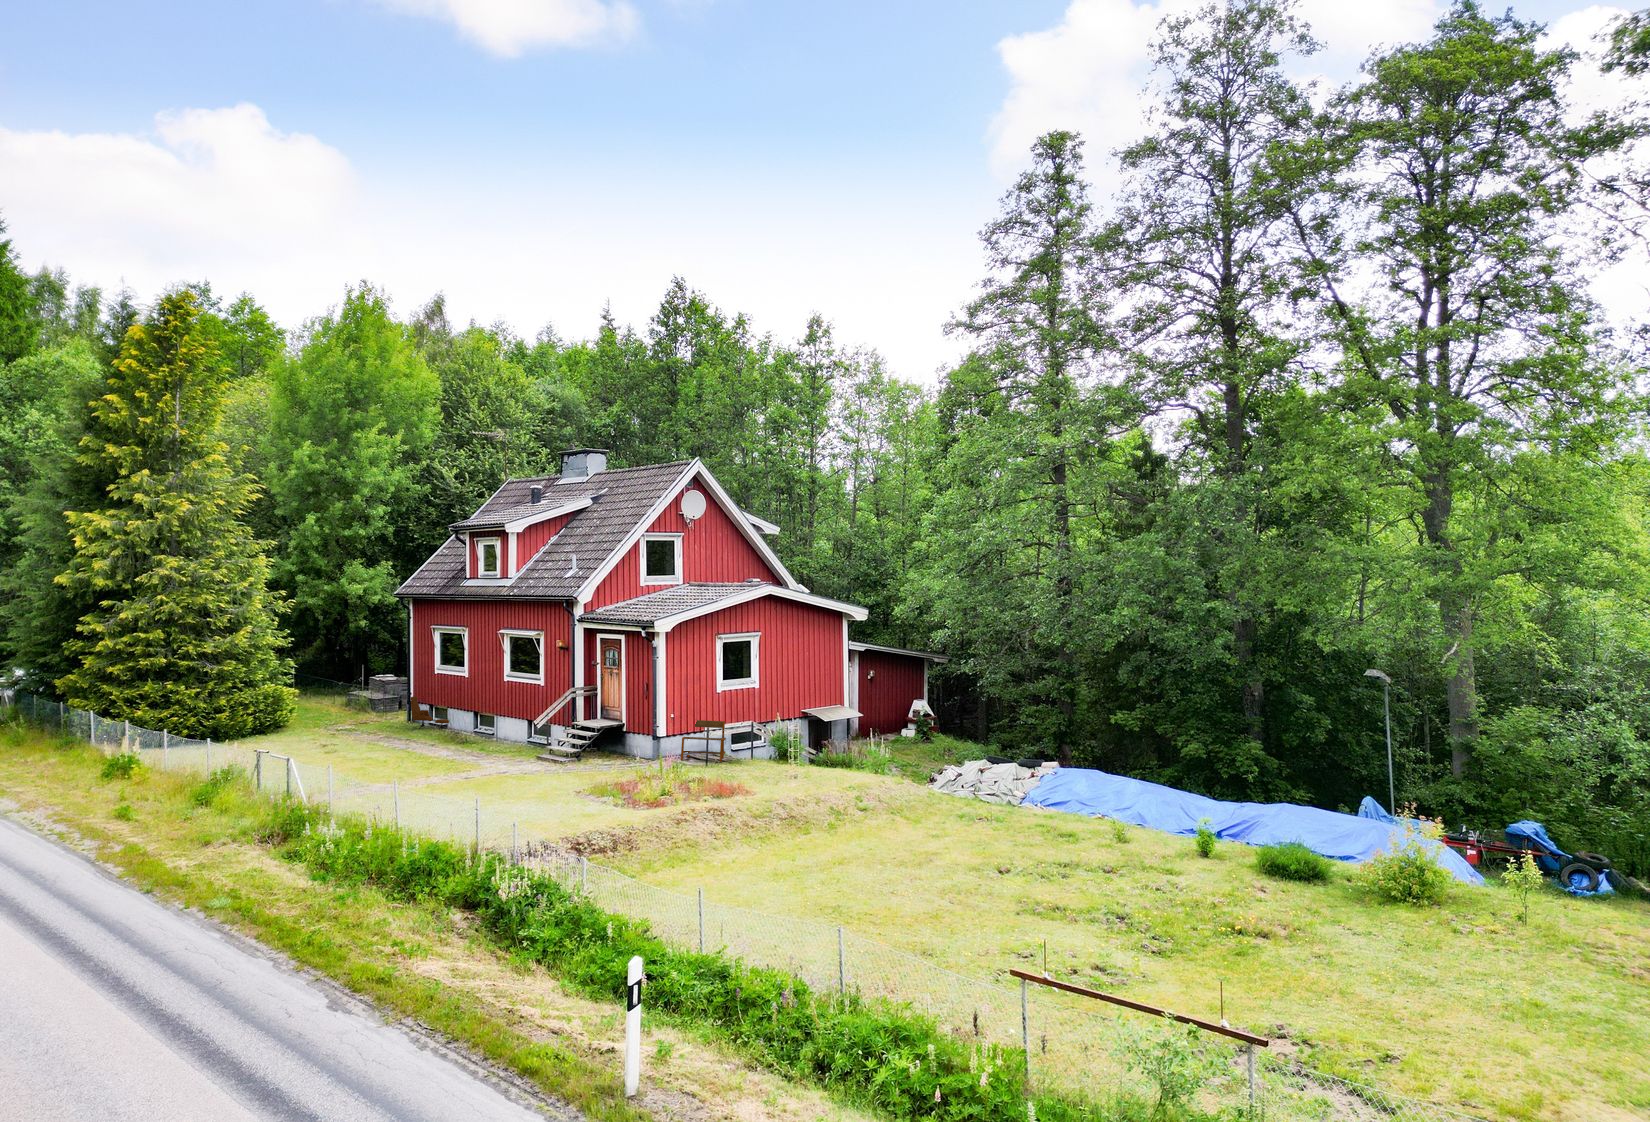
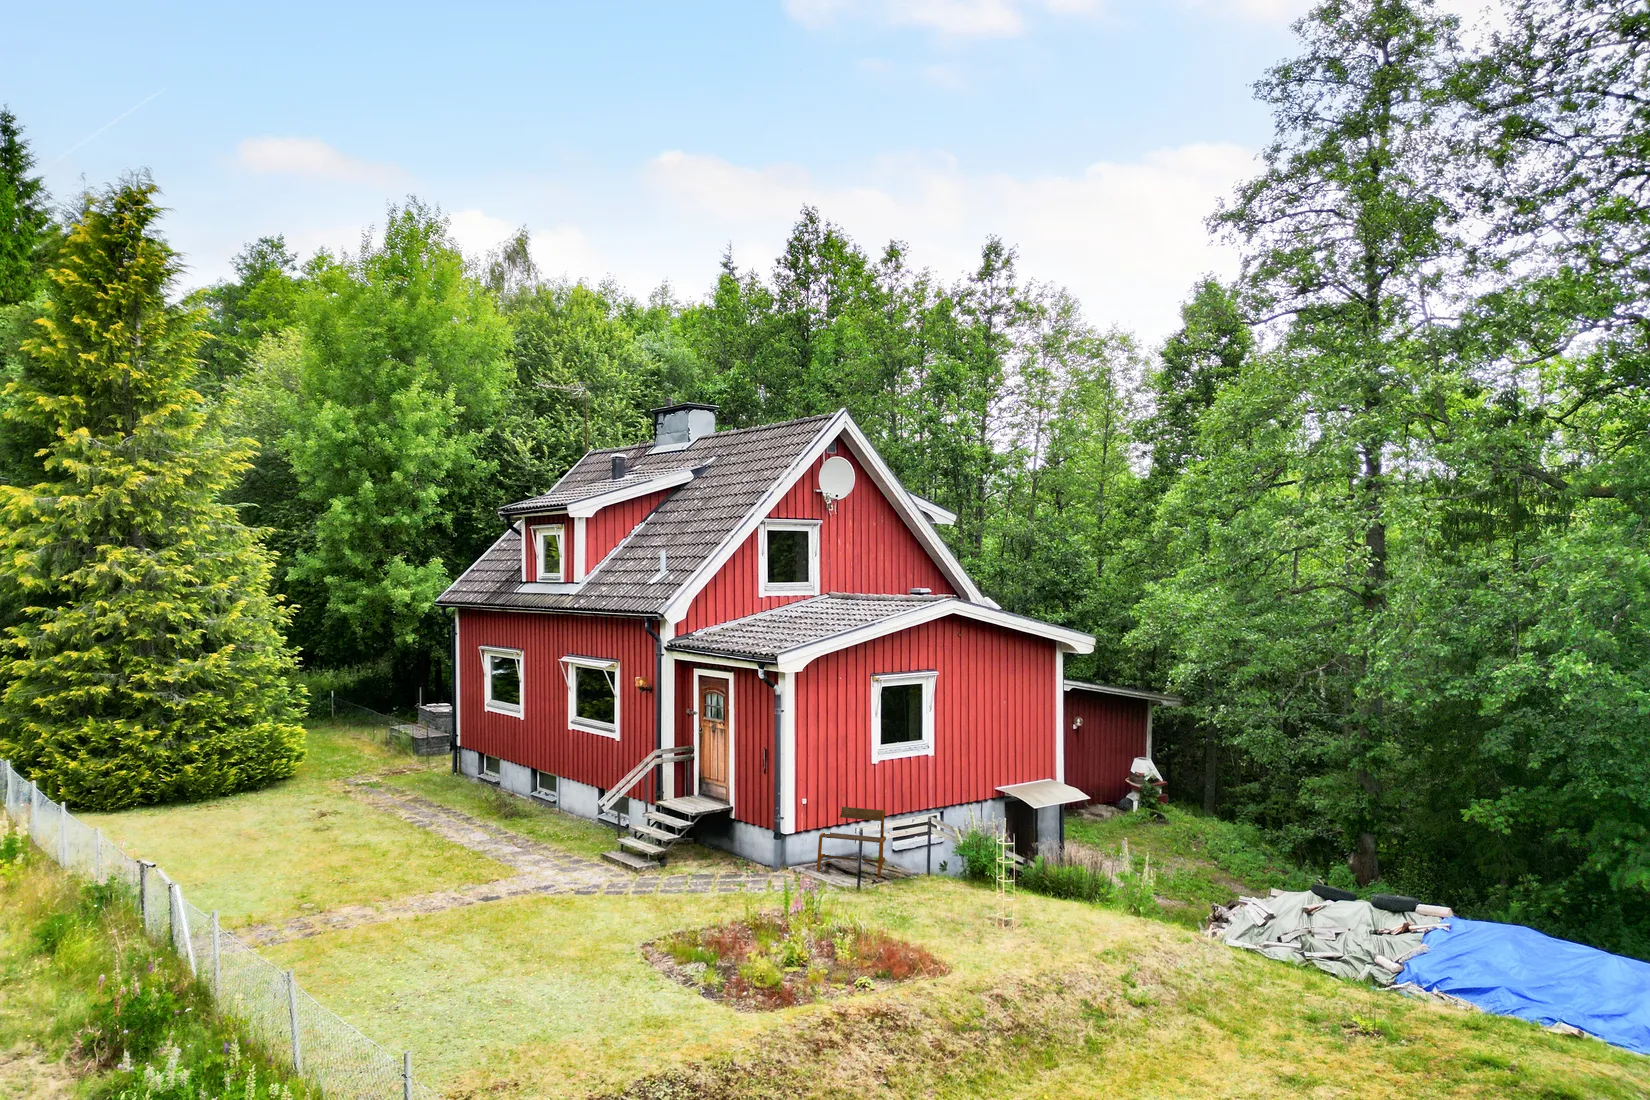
lounge chair: present [410,696,449,729] -> none [446,742,497,790]

